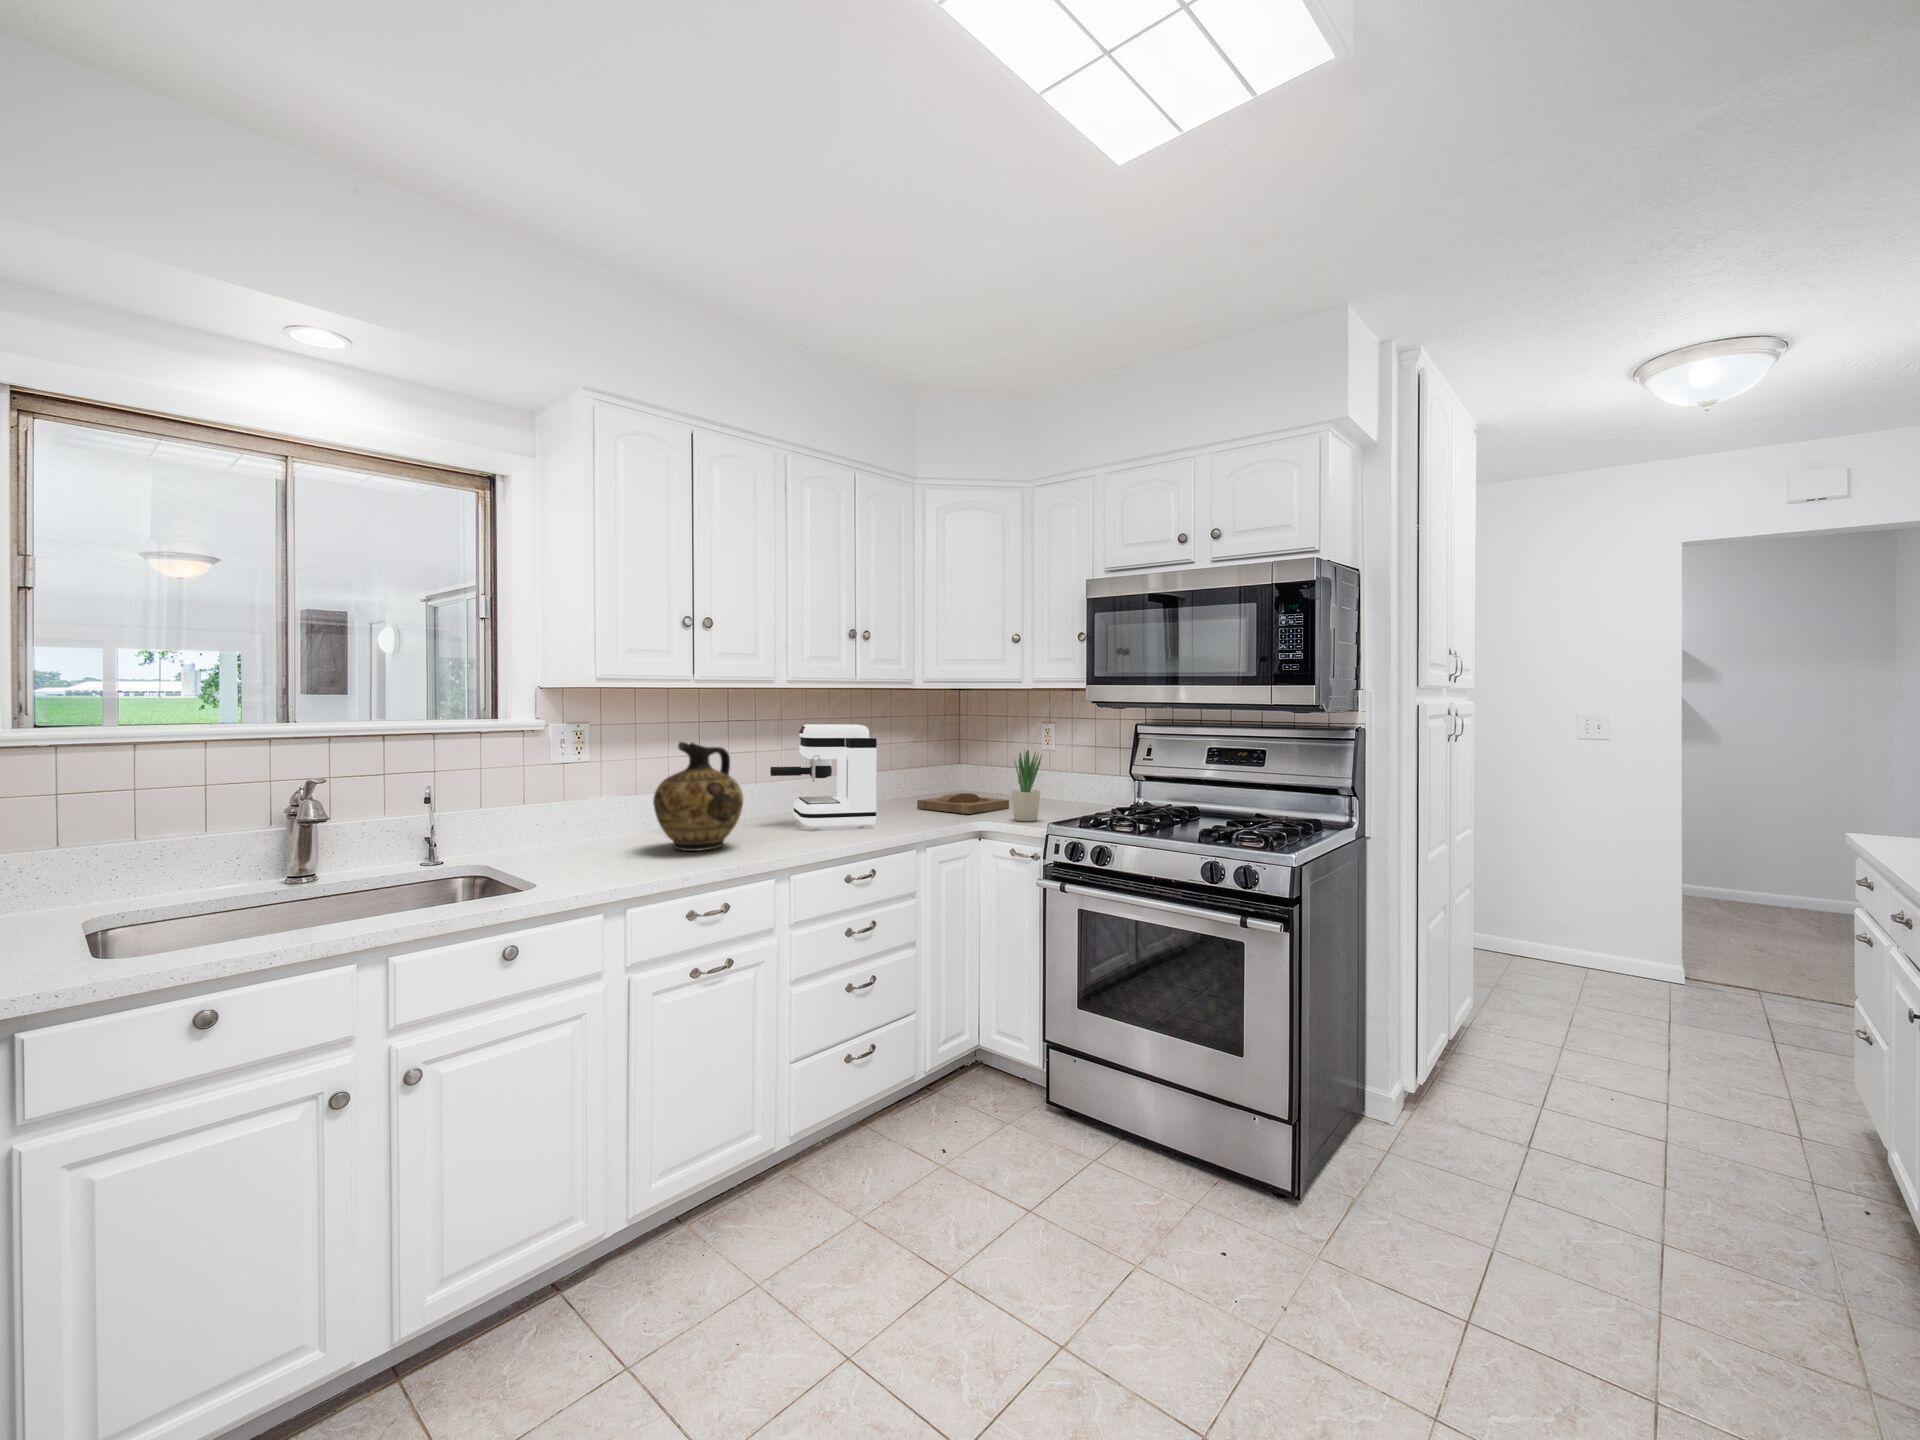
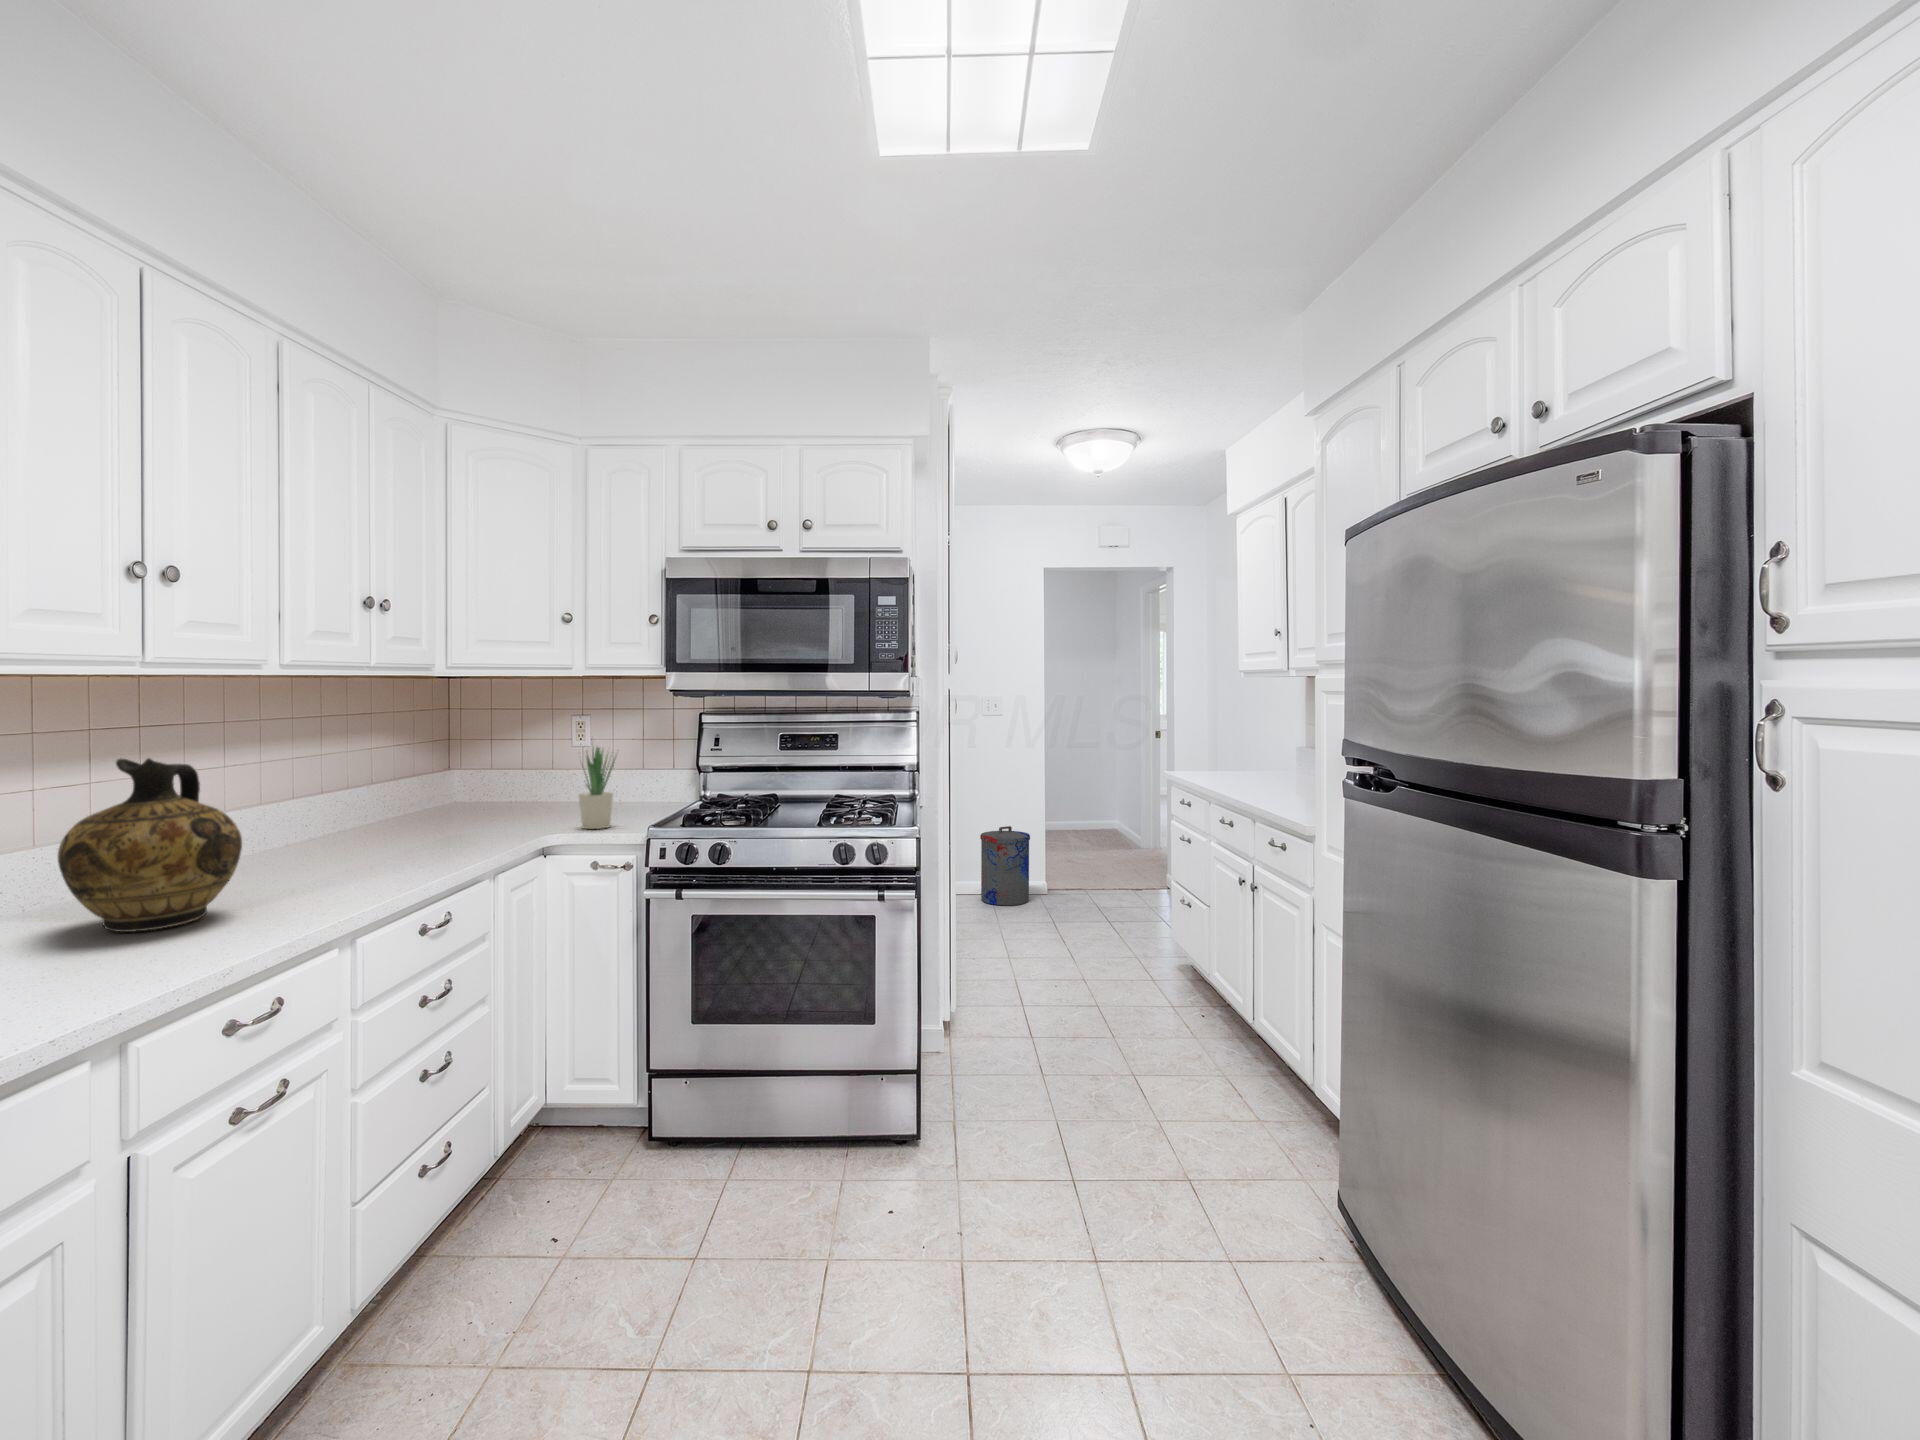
coffee maker: present [770,724,877,828] -> none [222,723,415,871]
tray: present [917,793,1009,814] -> none [428,804,550,829]
trash can: none [1558,879,1636,982] -> present [980,826,1030,906]

